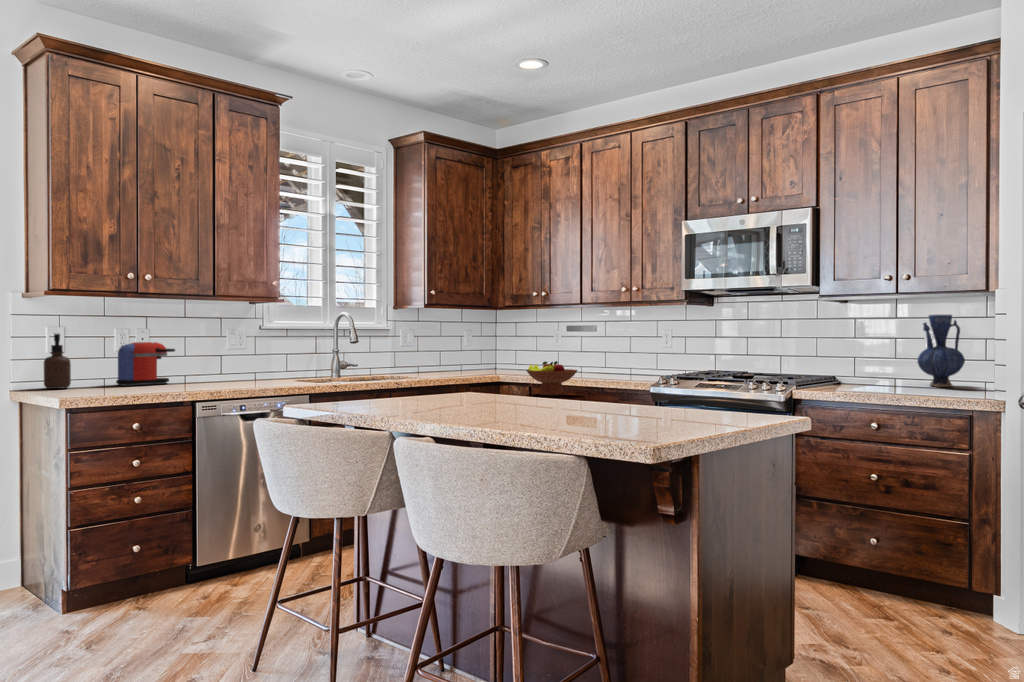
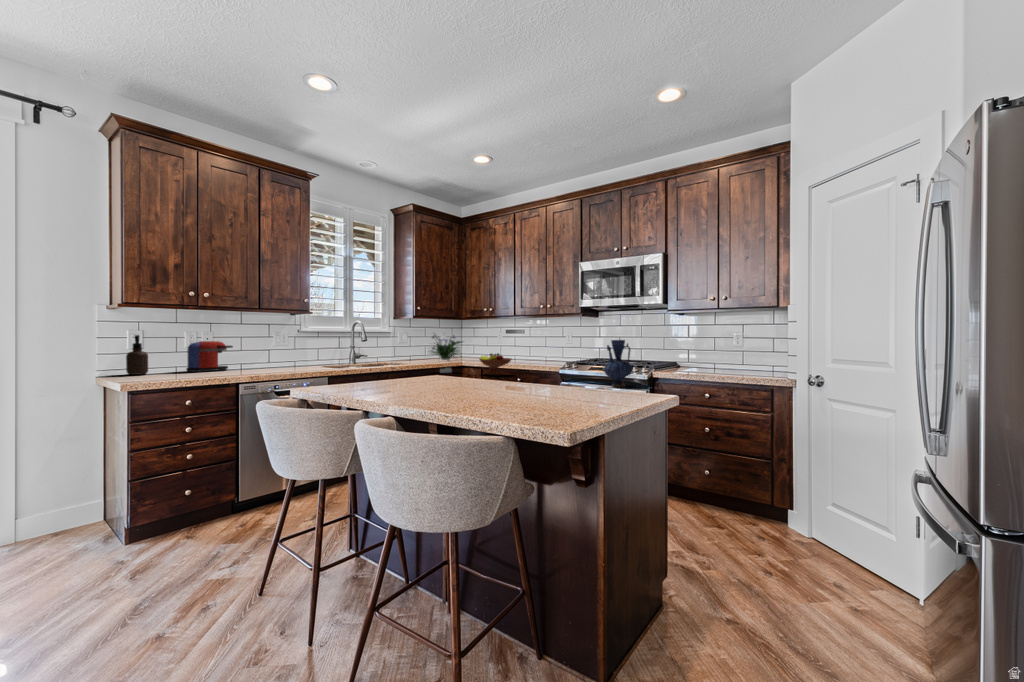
vase: present [918,315,965,387] -> present [604,340,633,387]
flower arrangement: none [444,329,504,392] -> present [431,335,462,373]

